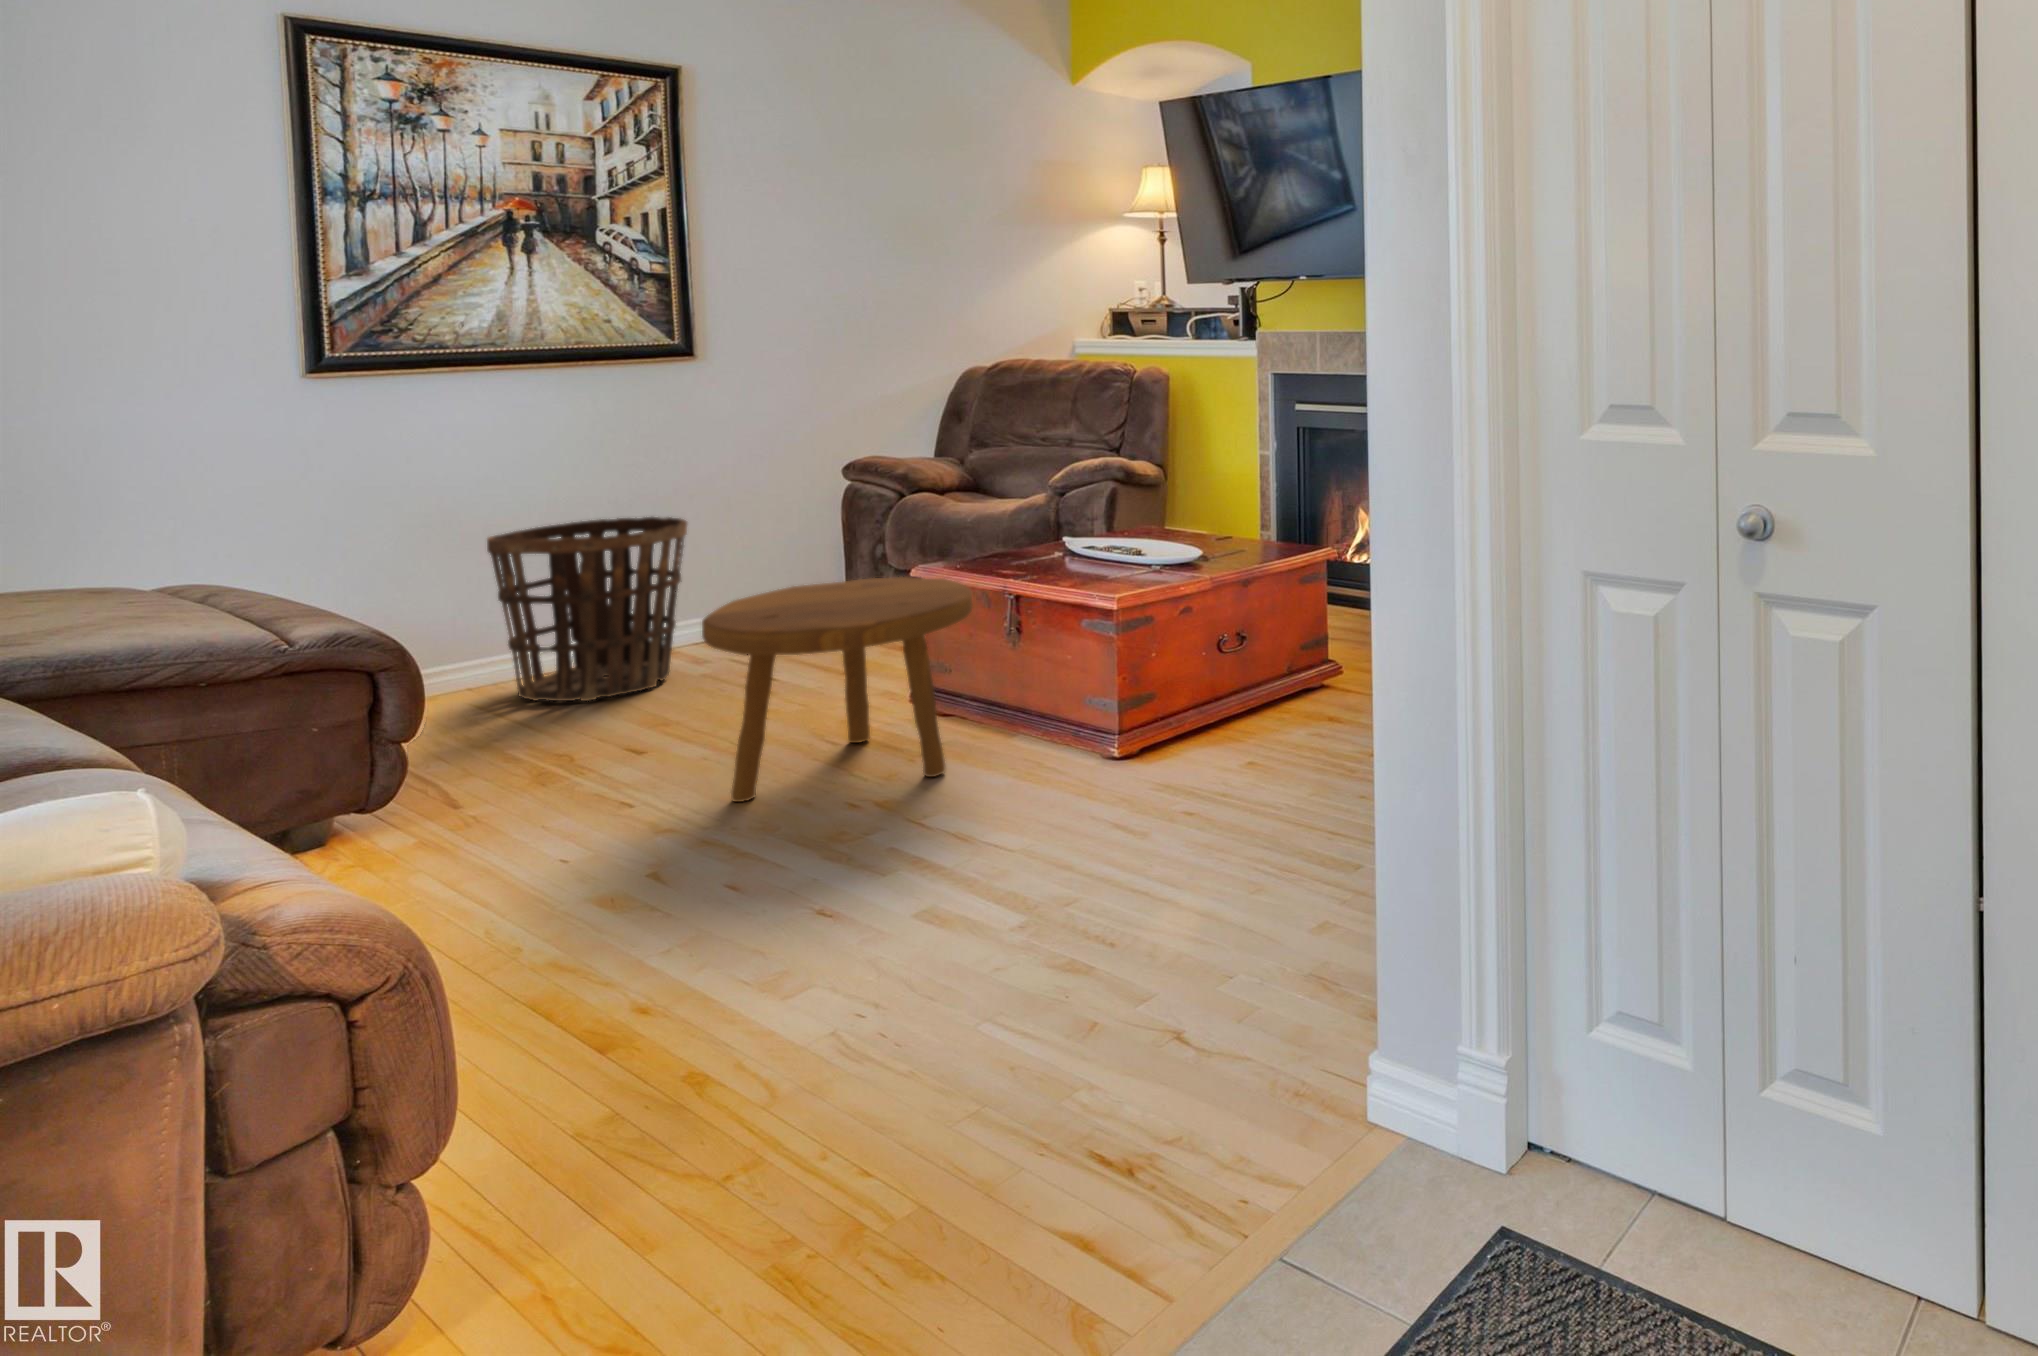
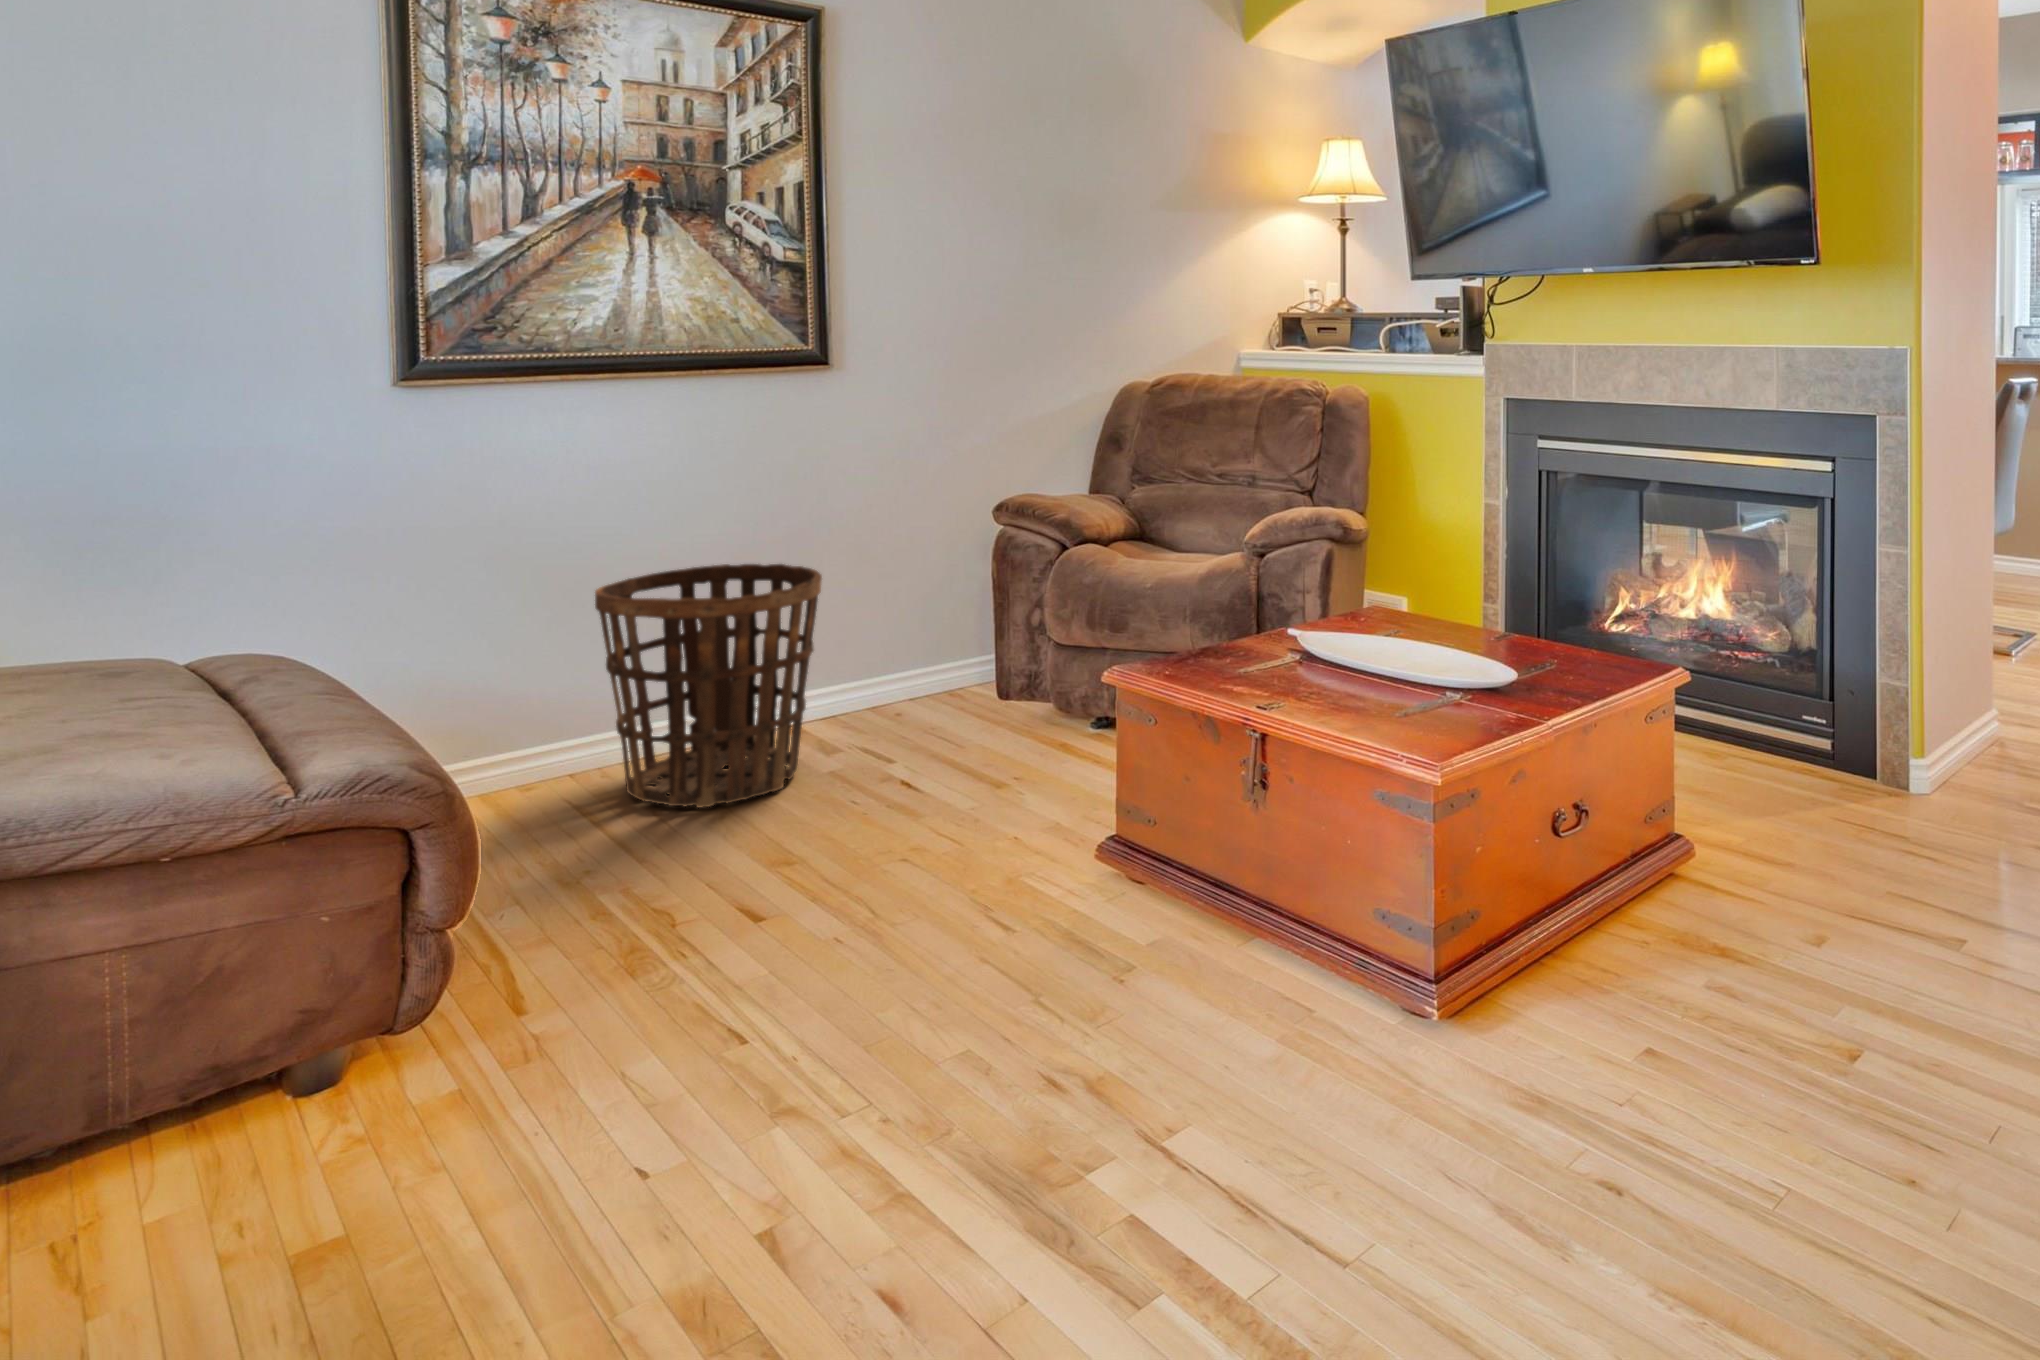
footstool: present [702,577,972,802] -> none [854,692,1216,1049]

